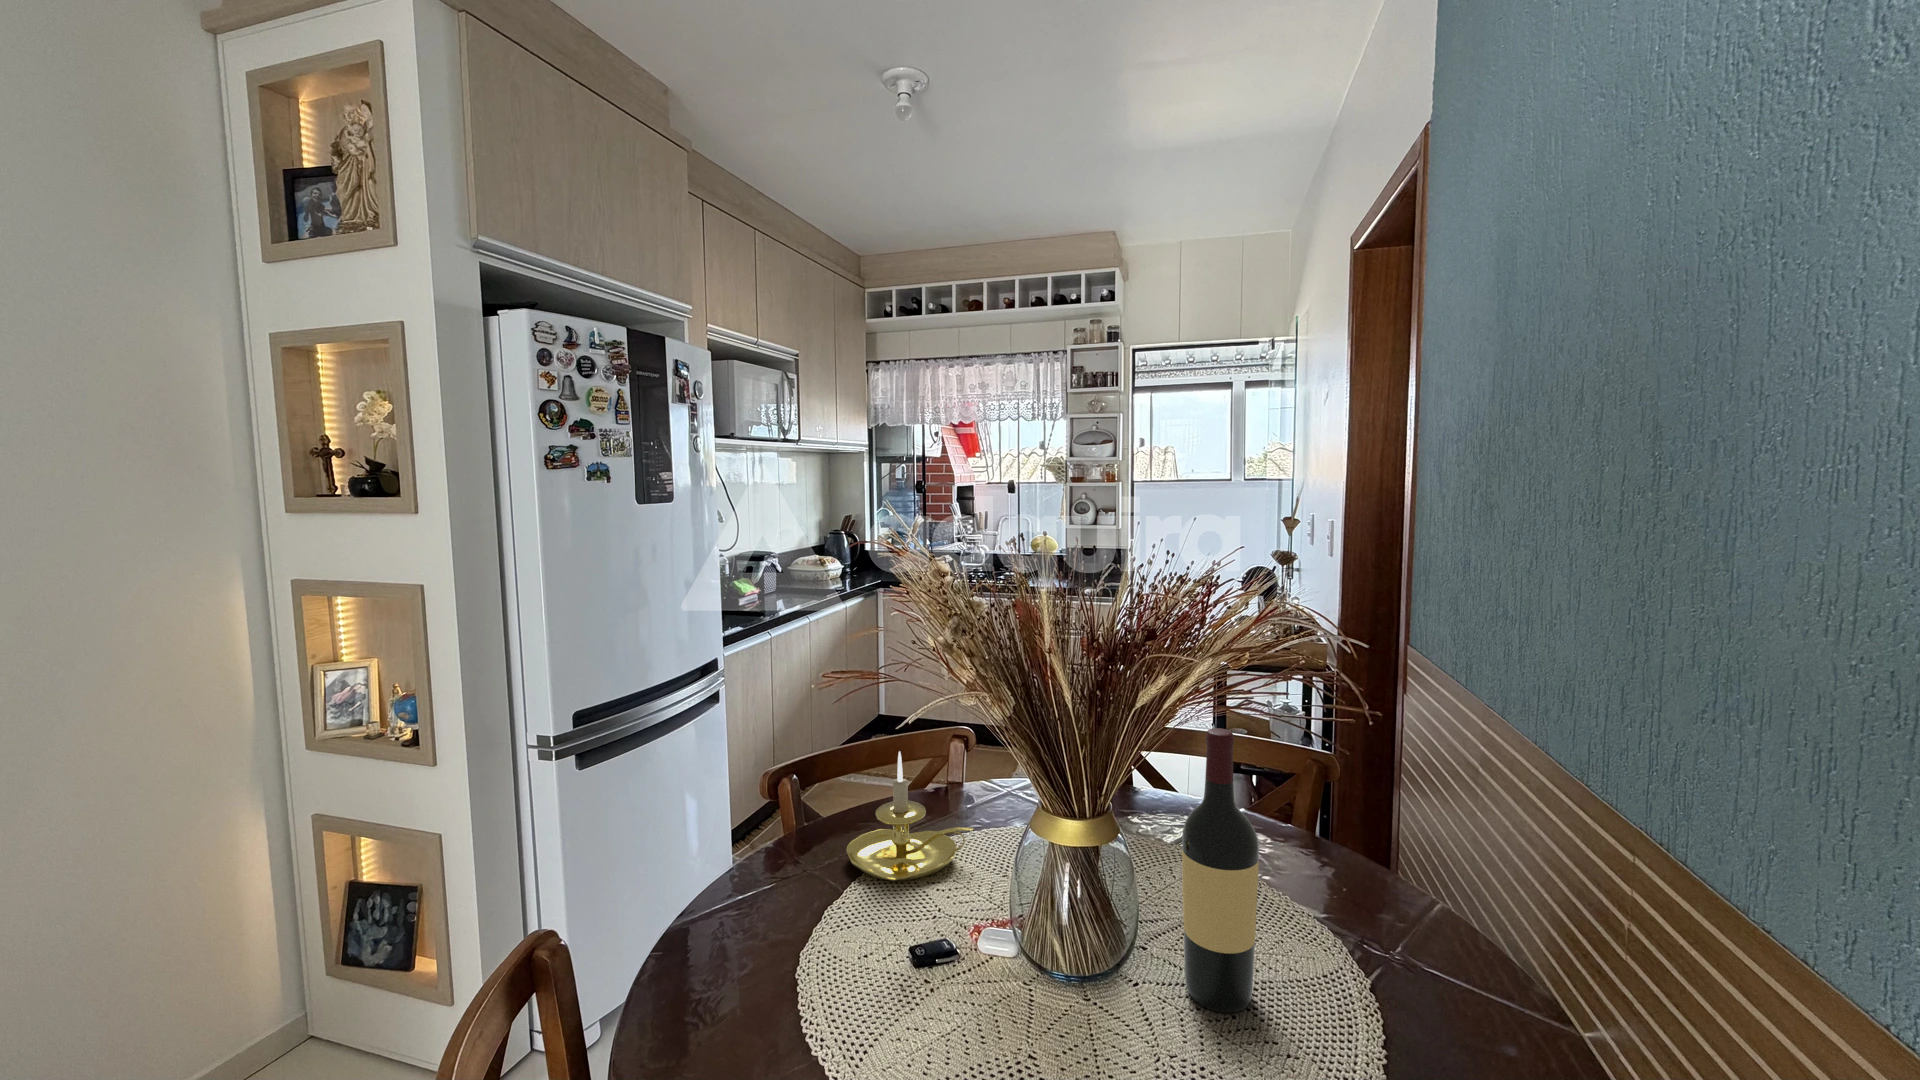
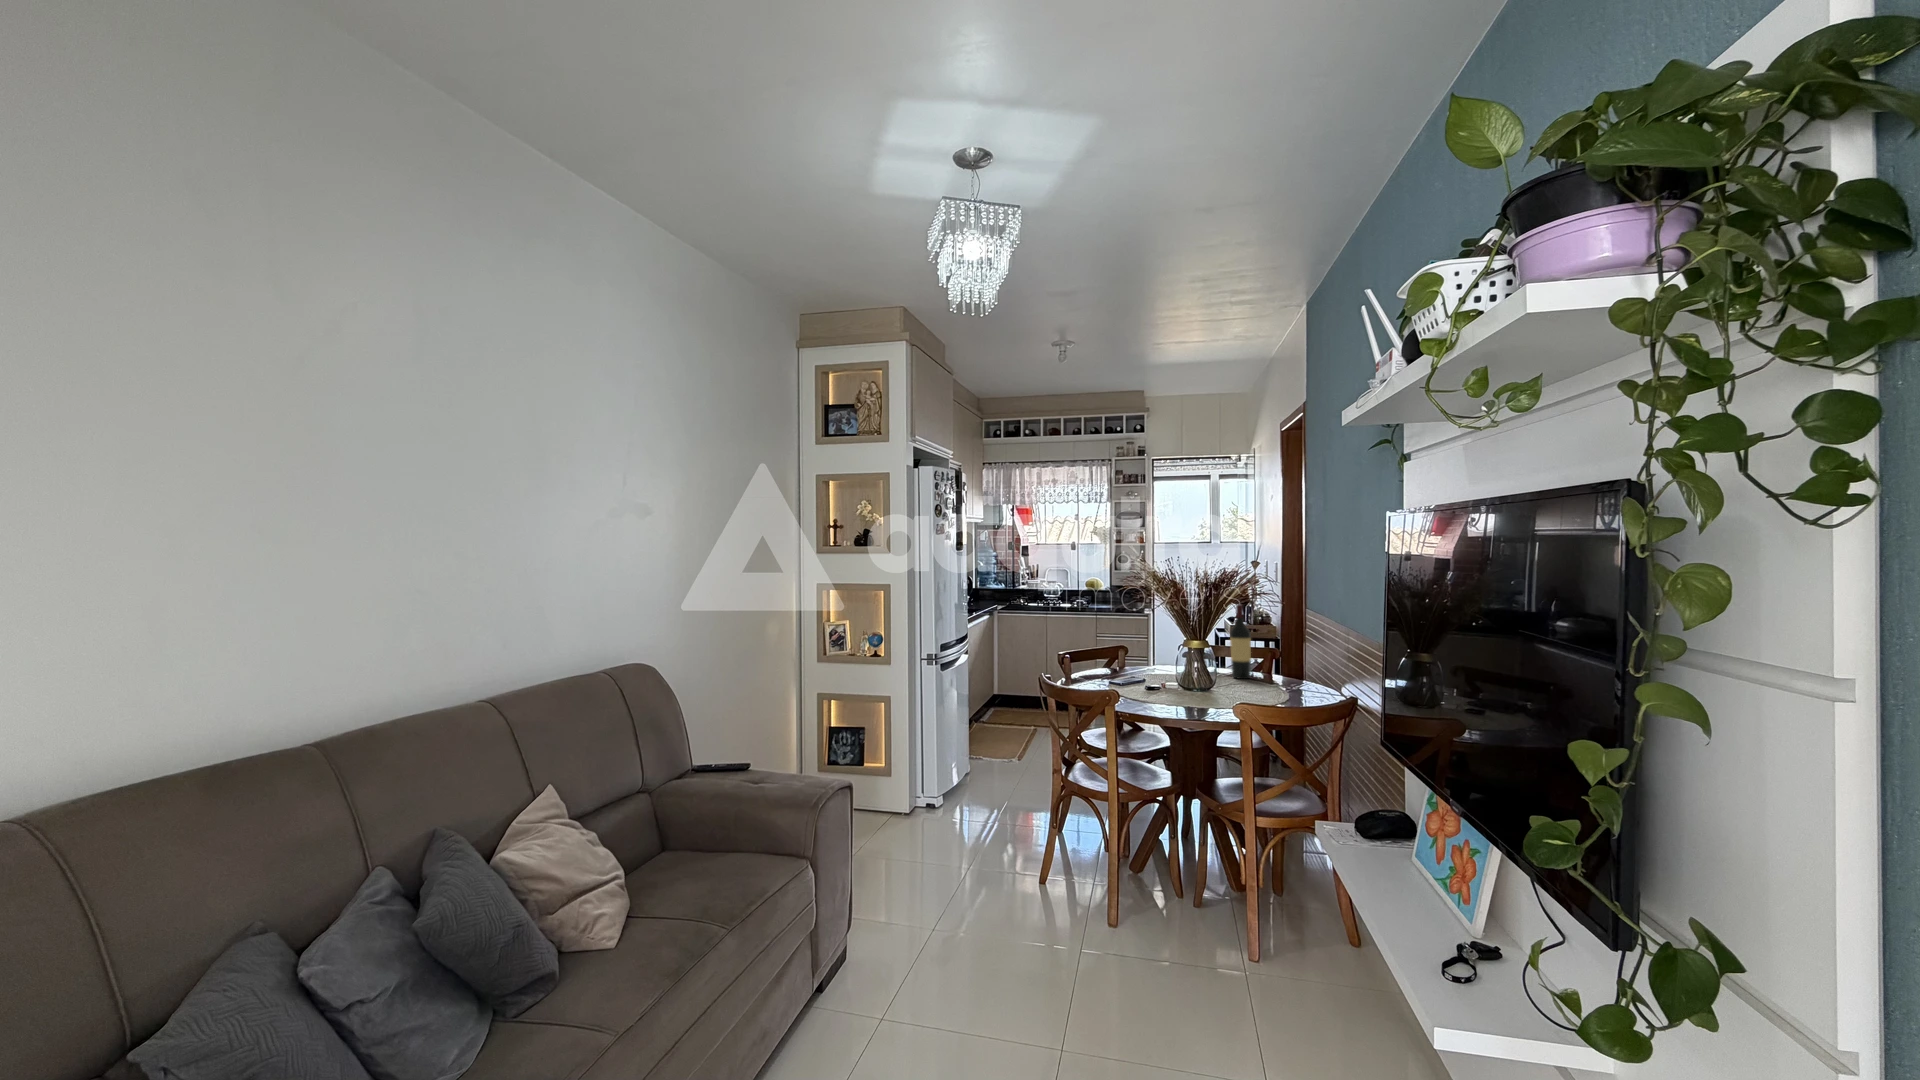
candle holder: present [846,752,974,881] -> none [1109,631,1153,672]

